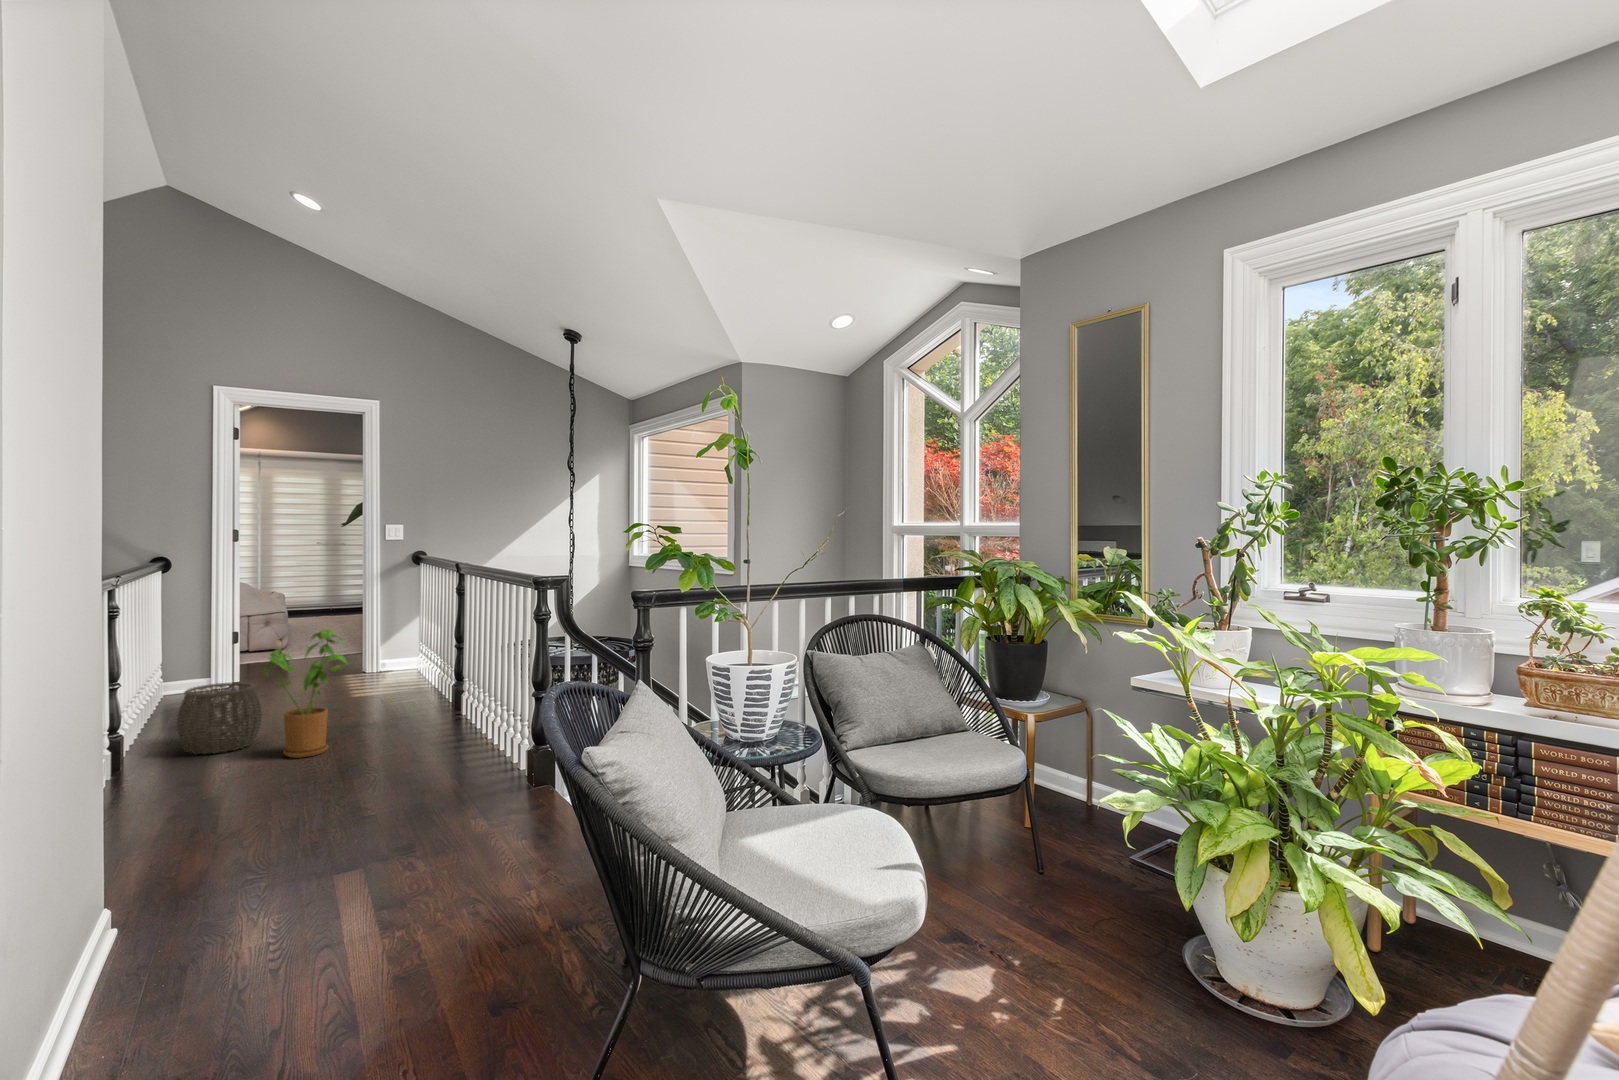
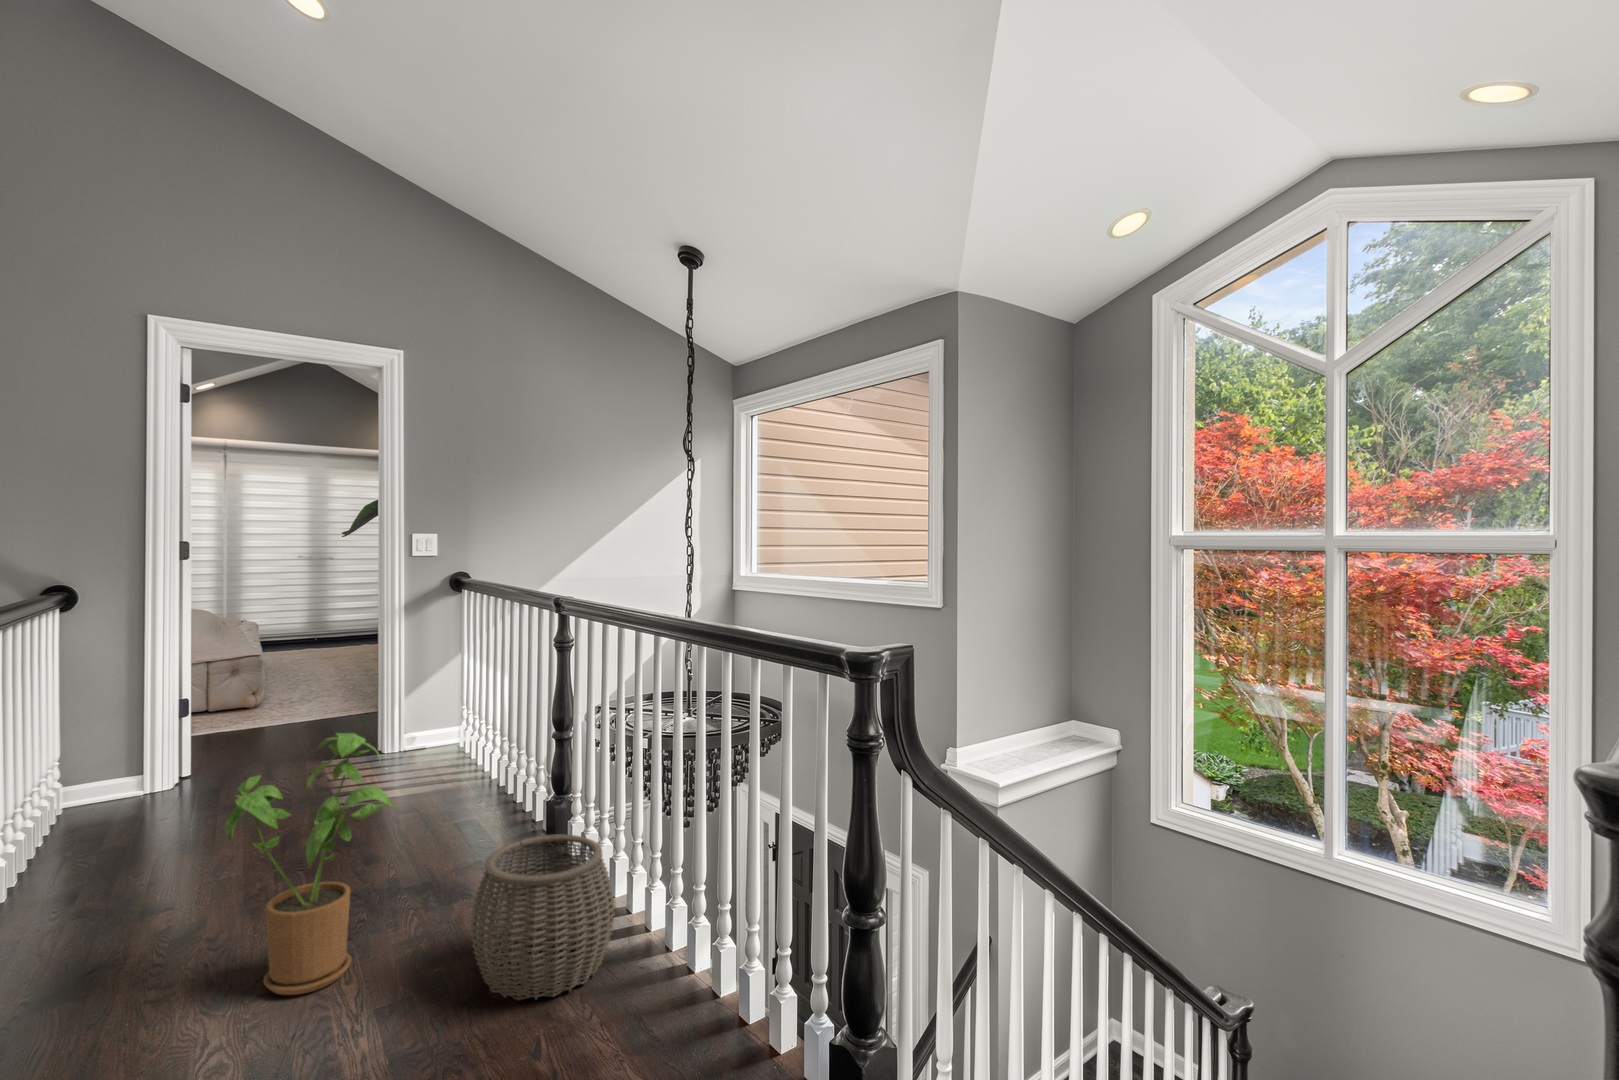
woven basket: present [176,682,263,755] -> present [471,834,615,1000]

